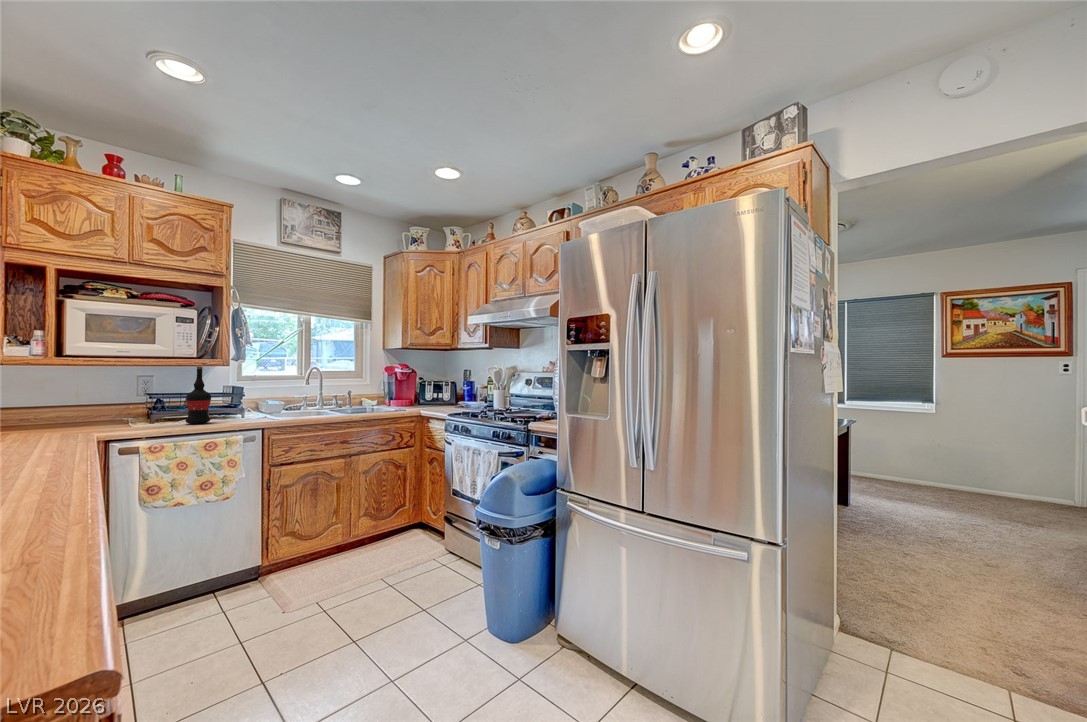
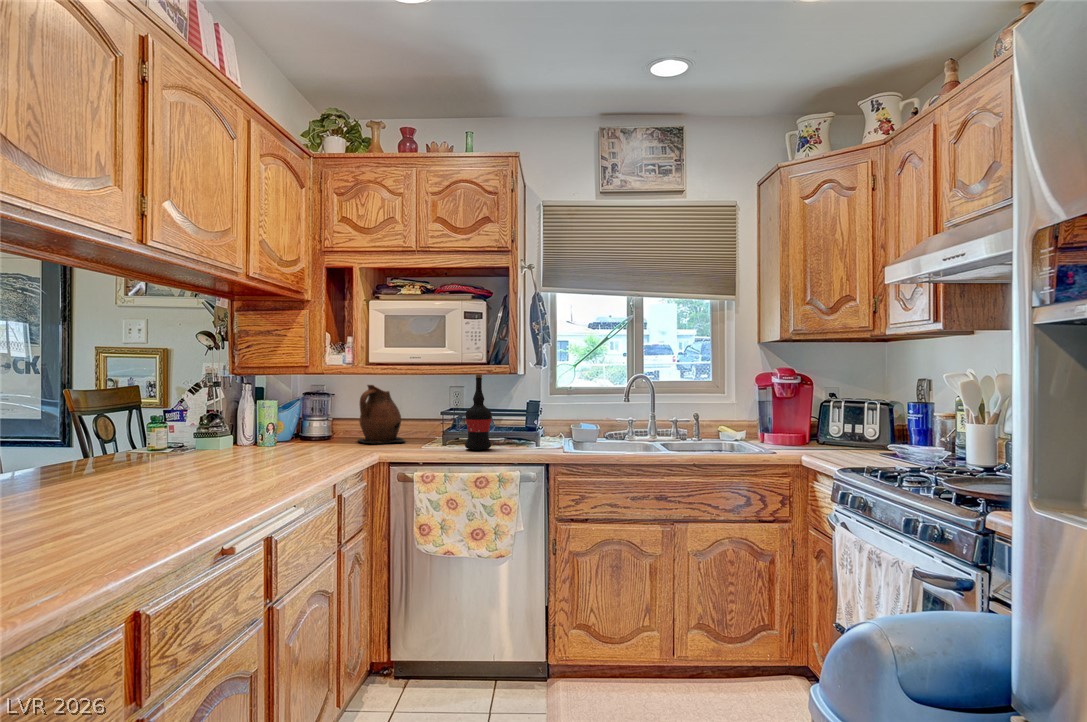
ceramic pitcher: none [36,375,106,428] -> present [358,385,405,443]

